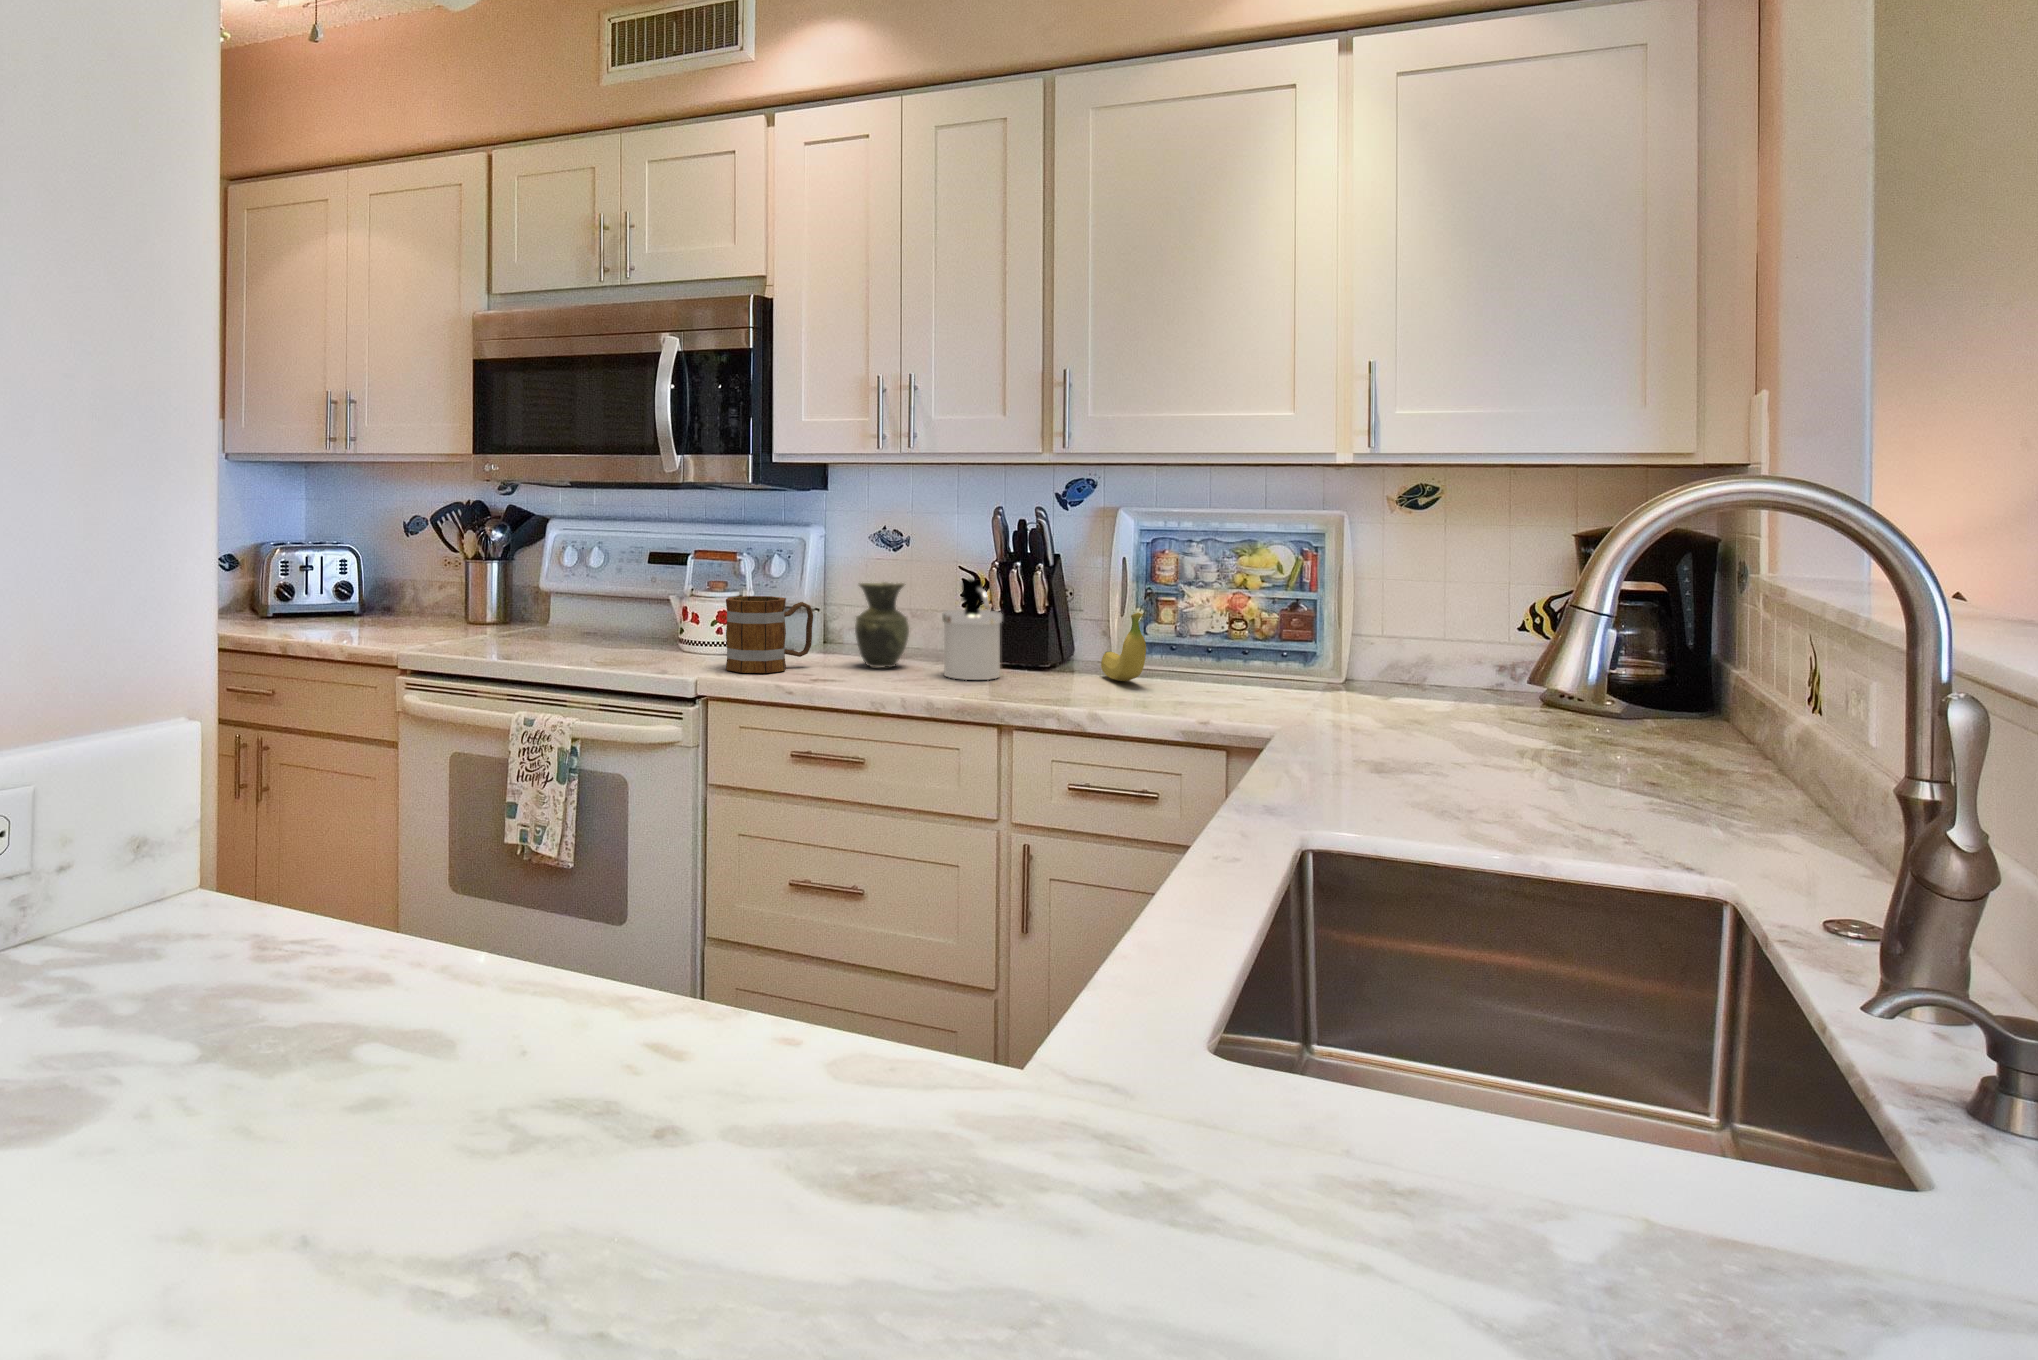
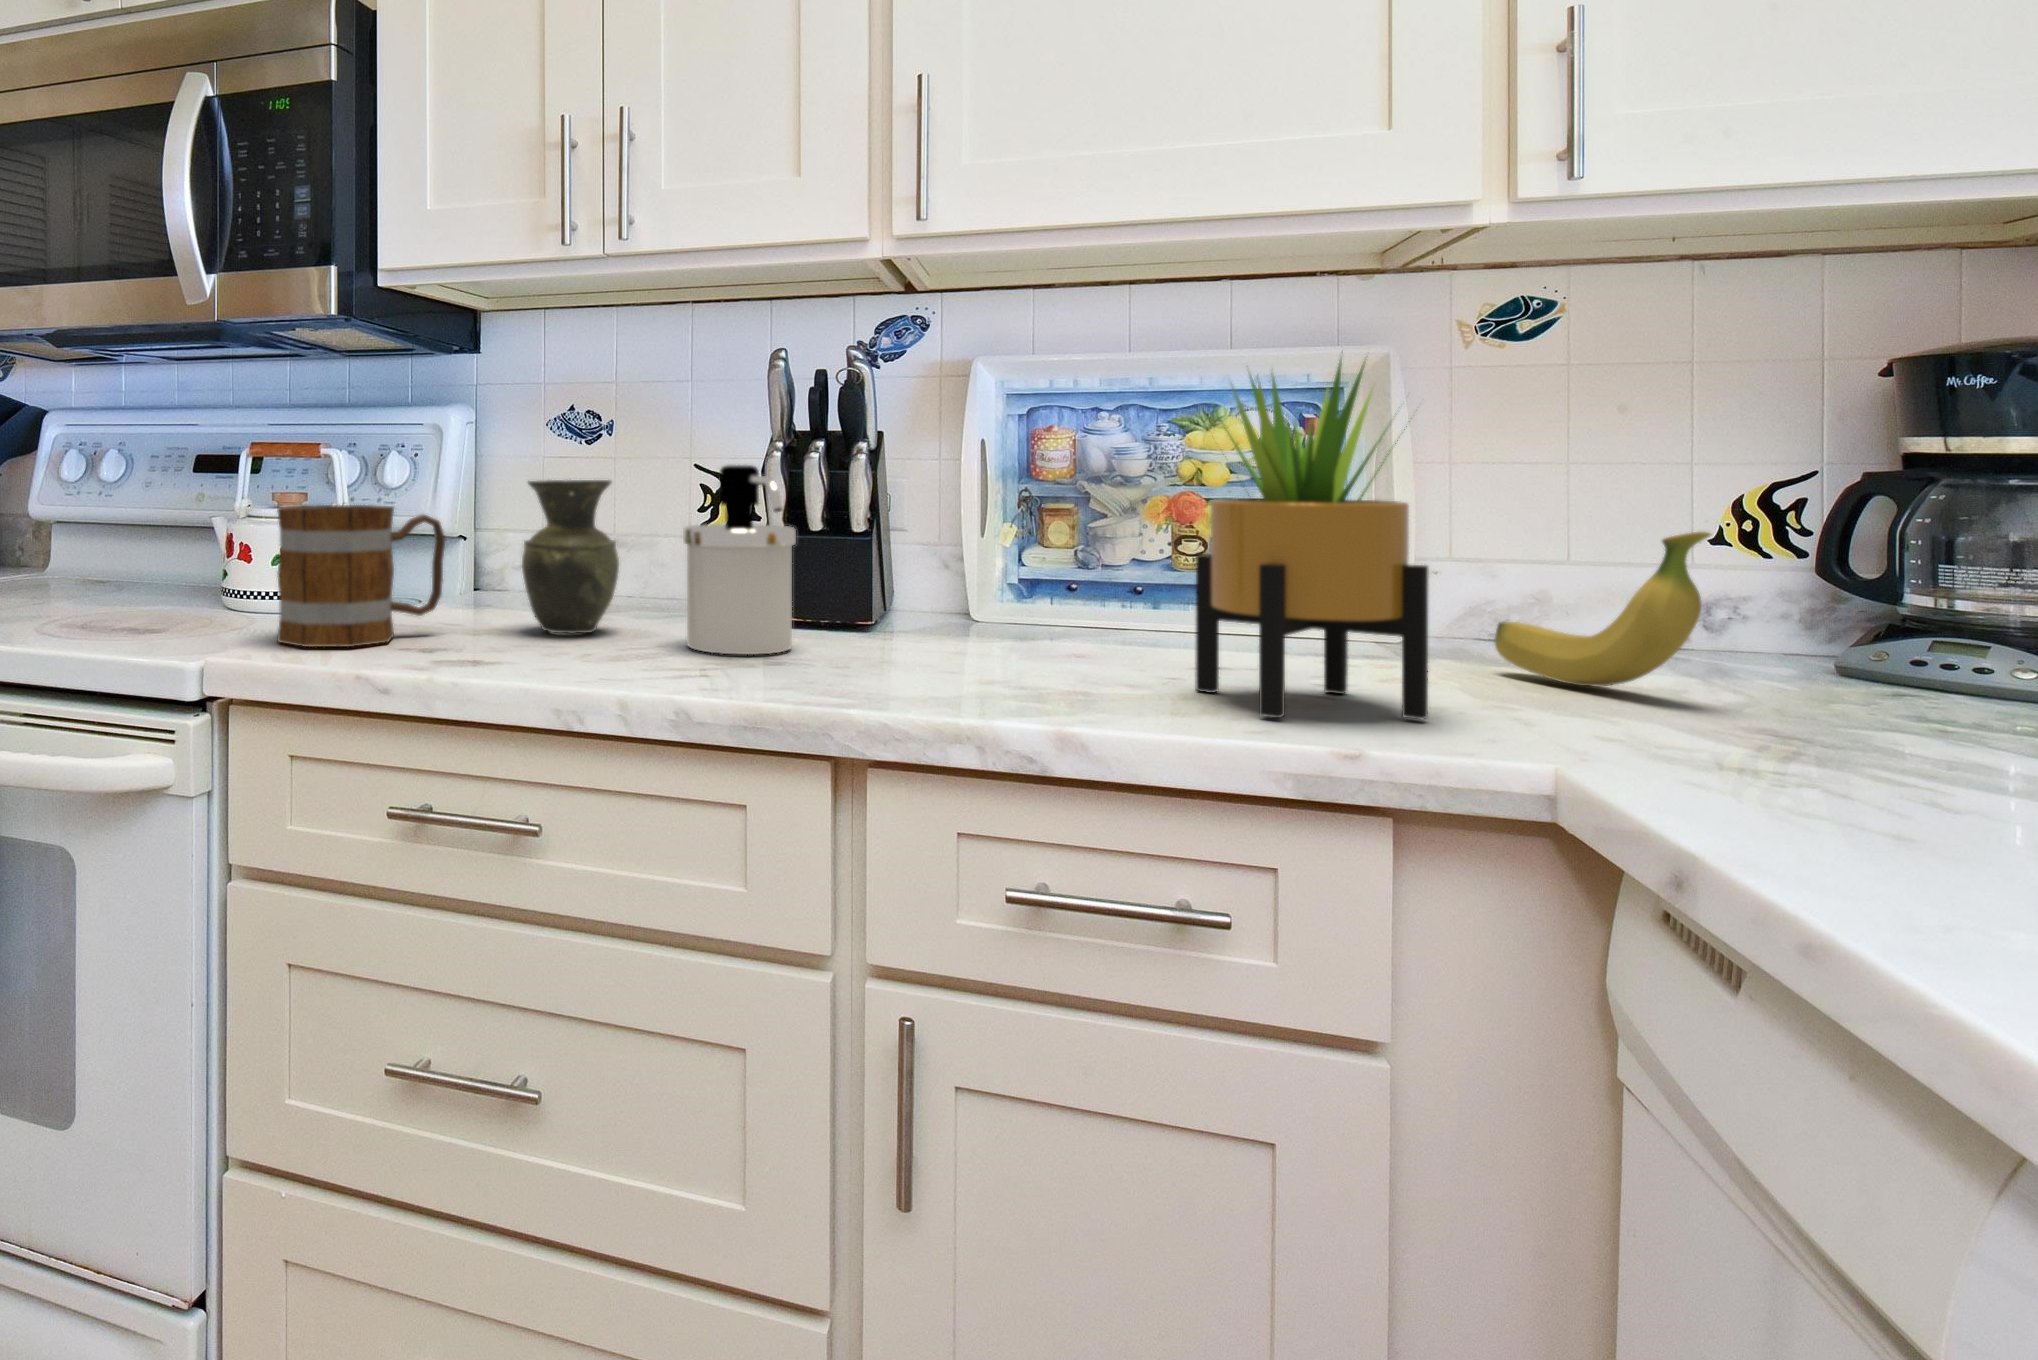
potted plant: none [1181,540,1285,713] -> present [1195,360,1428,719]
banana: present [1101,613,1146,681] -> present [1494,531,1711,686]

